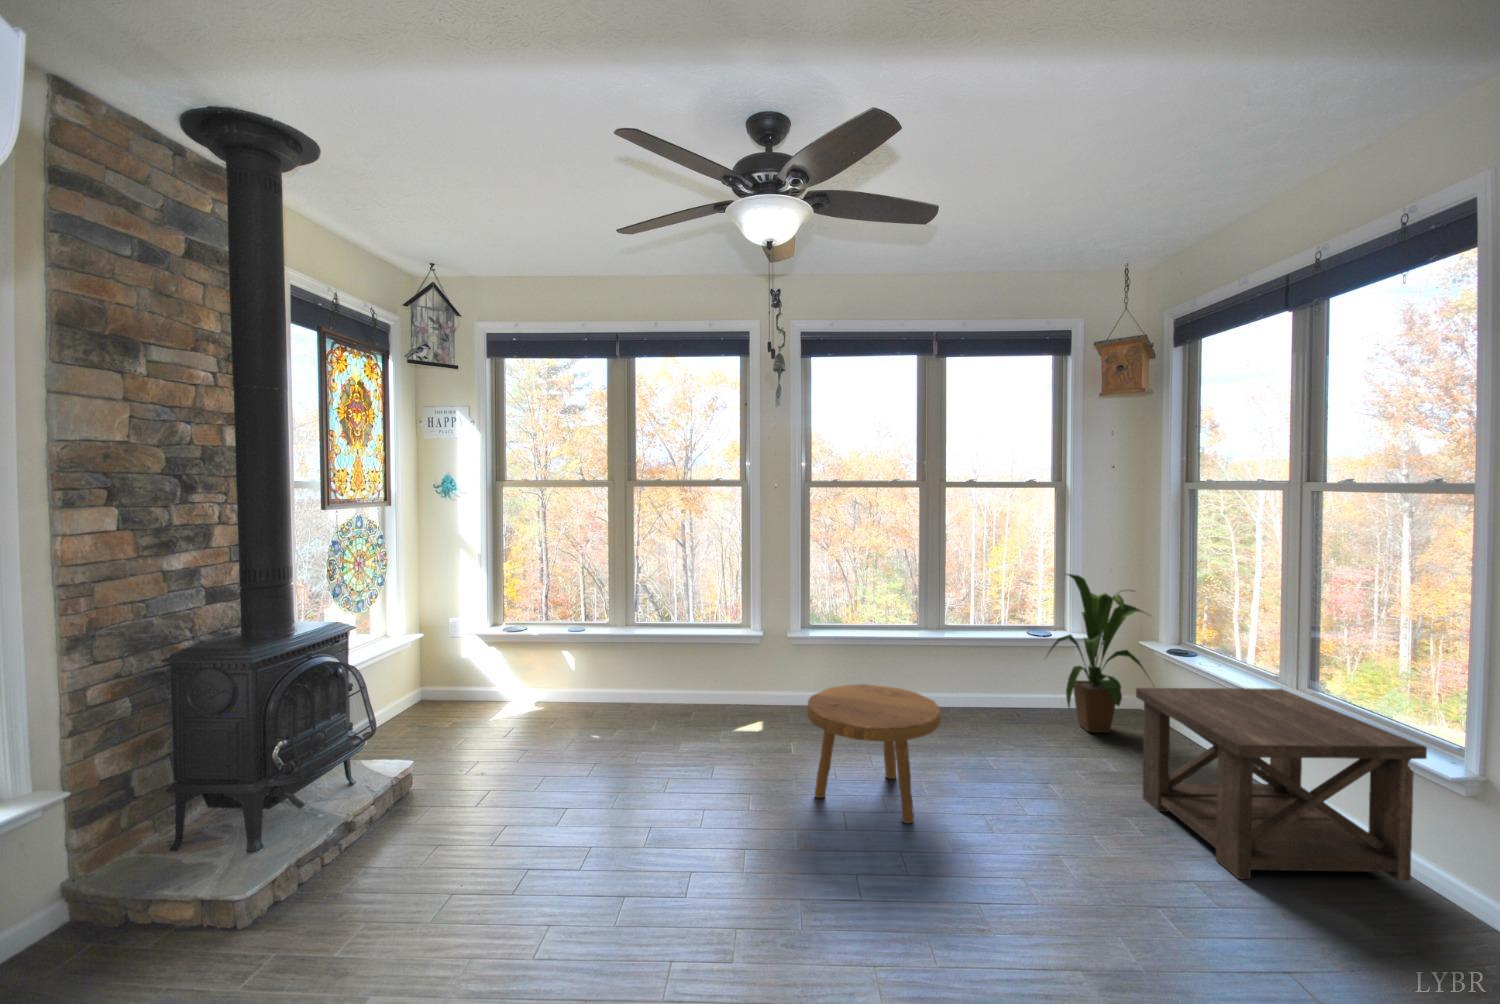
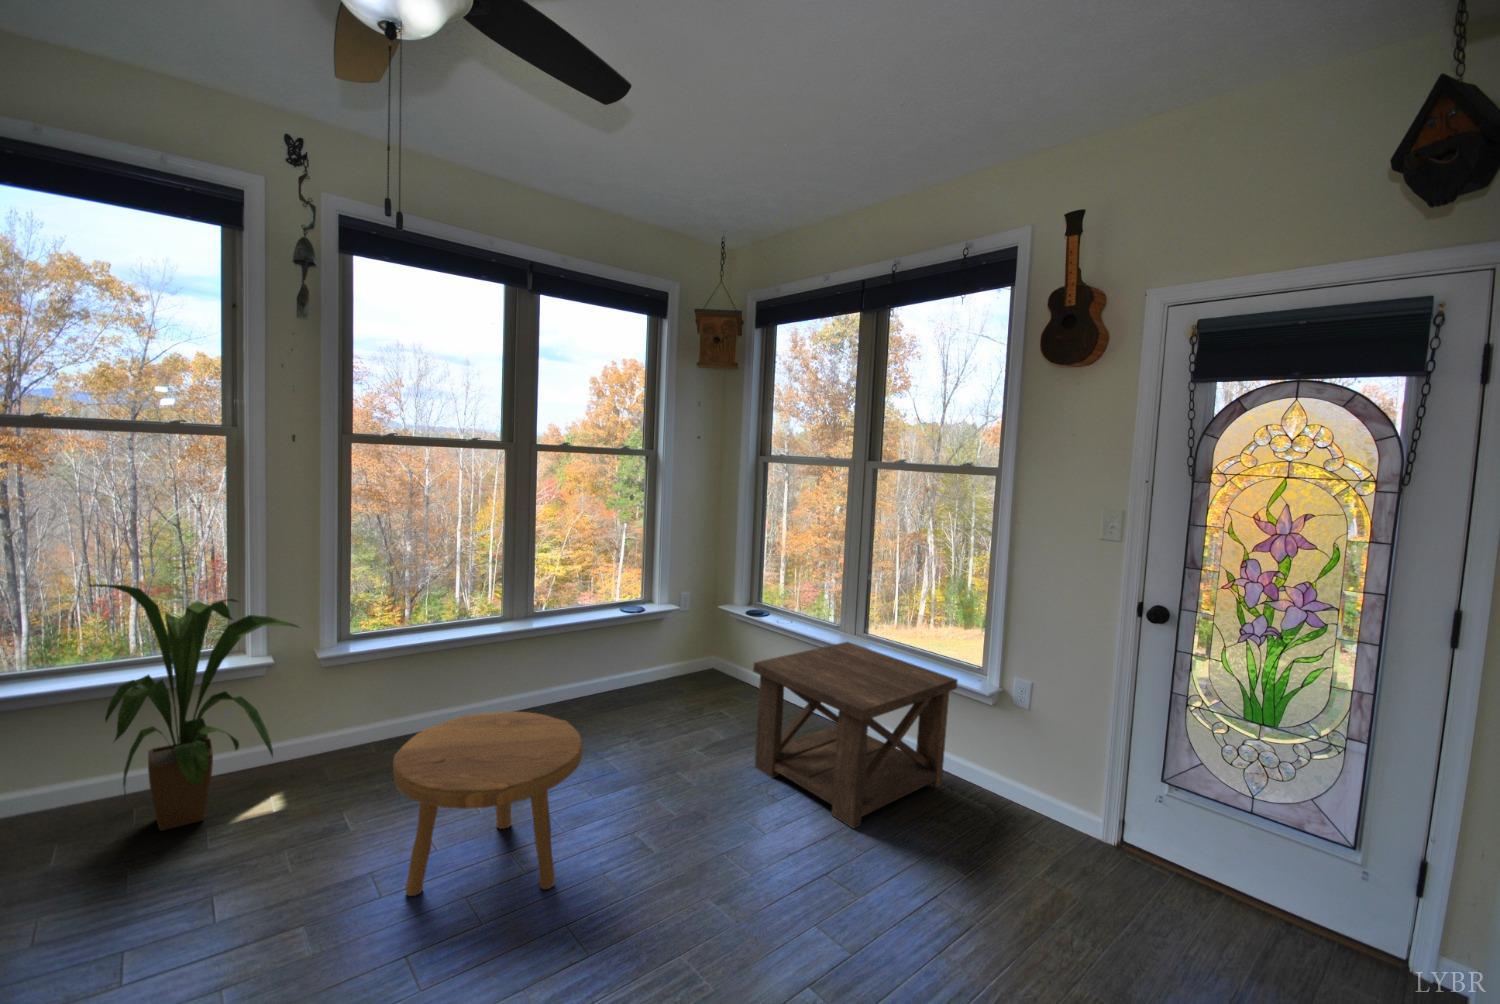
house plant: present [1049,574,1154,733] -> present [89,584,298,831]

